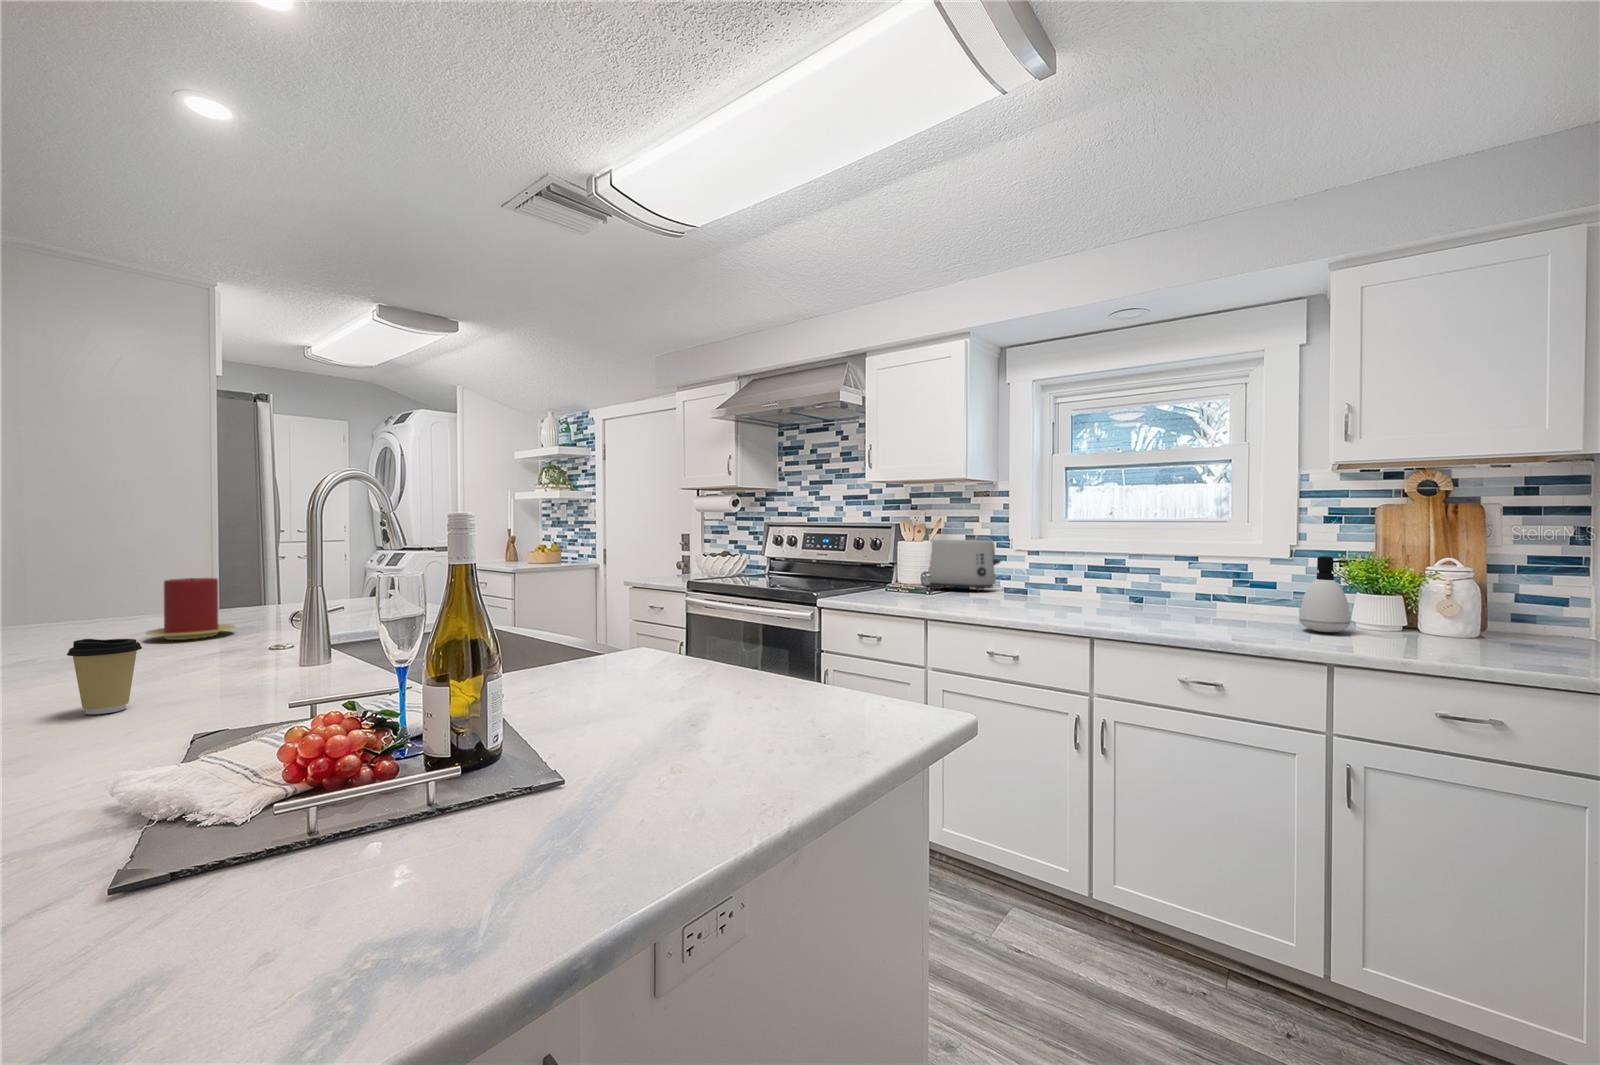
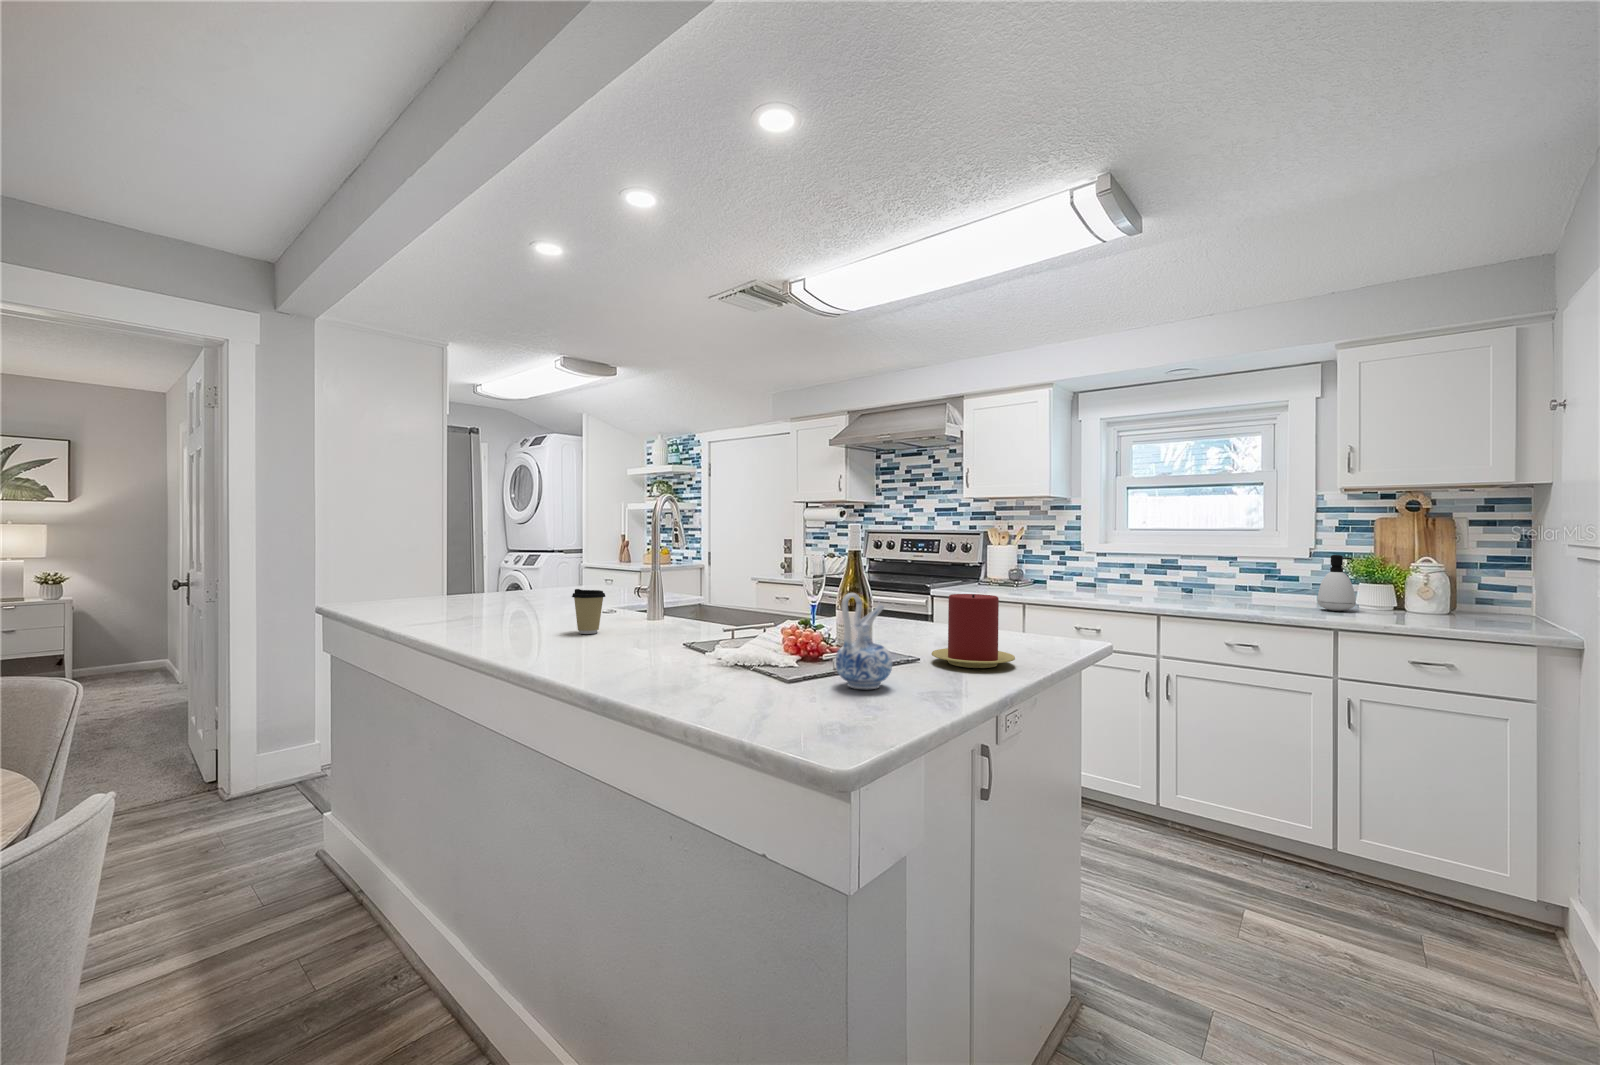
toaster: present [929,539,1001,591] -> none [1010,544,1074,585]
candle: present [145,578,235,640] -> present [932,594,1015,668]
ceramic pitcher: none [194,701,352,921] -> present [835,593,892,689]

